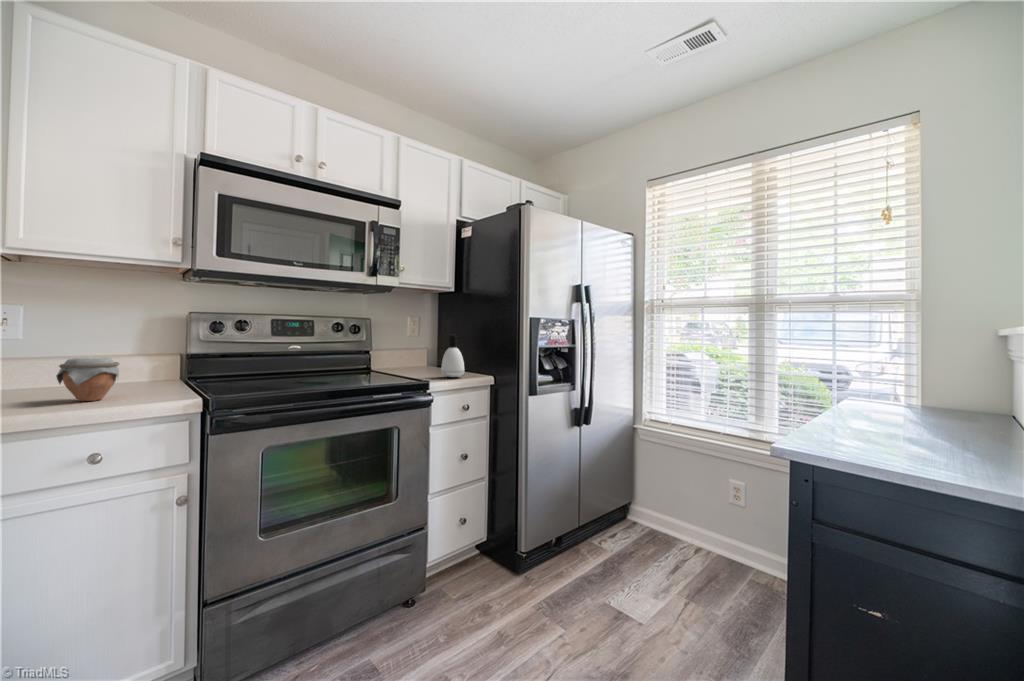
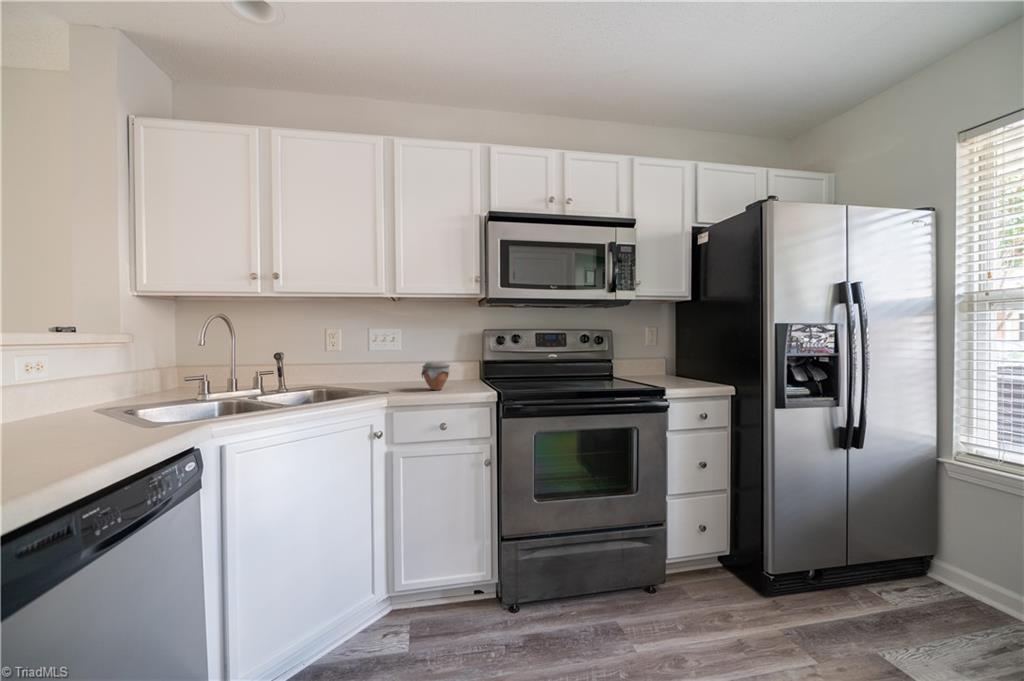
soap dispenser: present [441,335,465,377] -> none [676,342,701,384]

